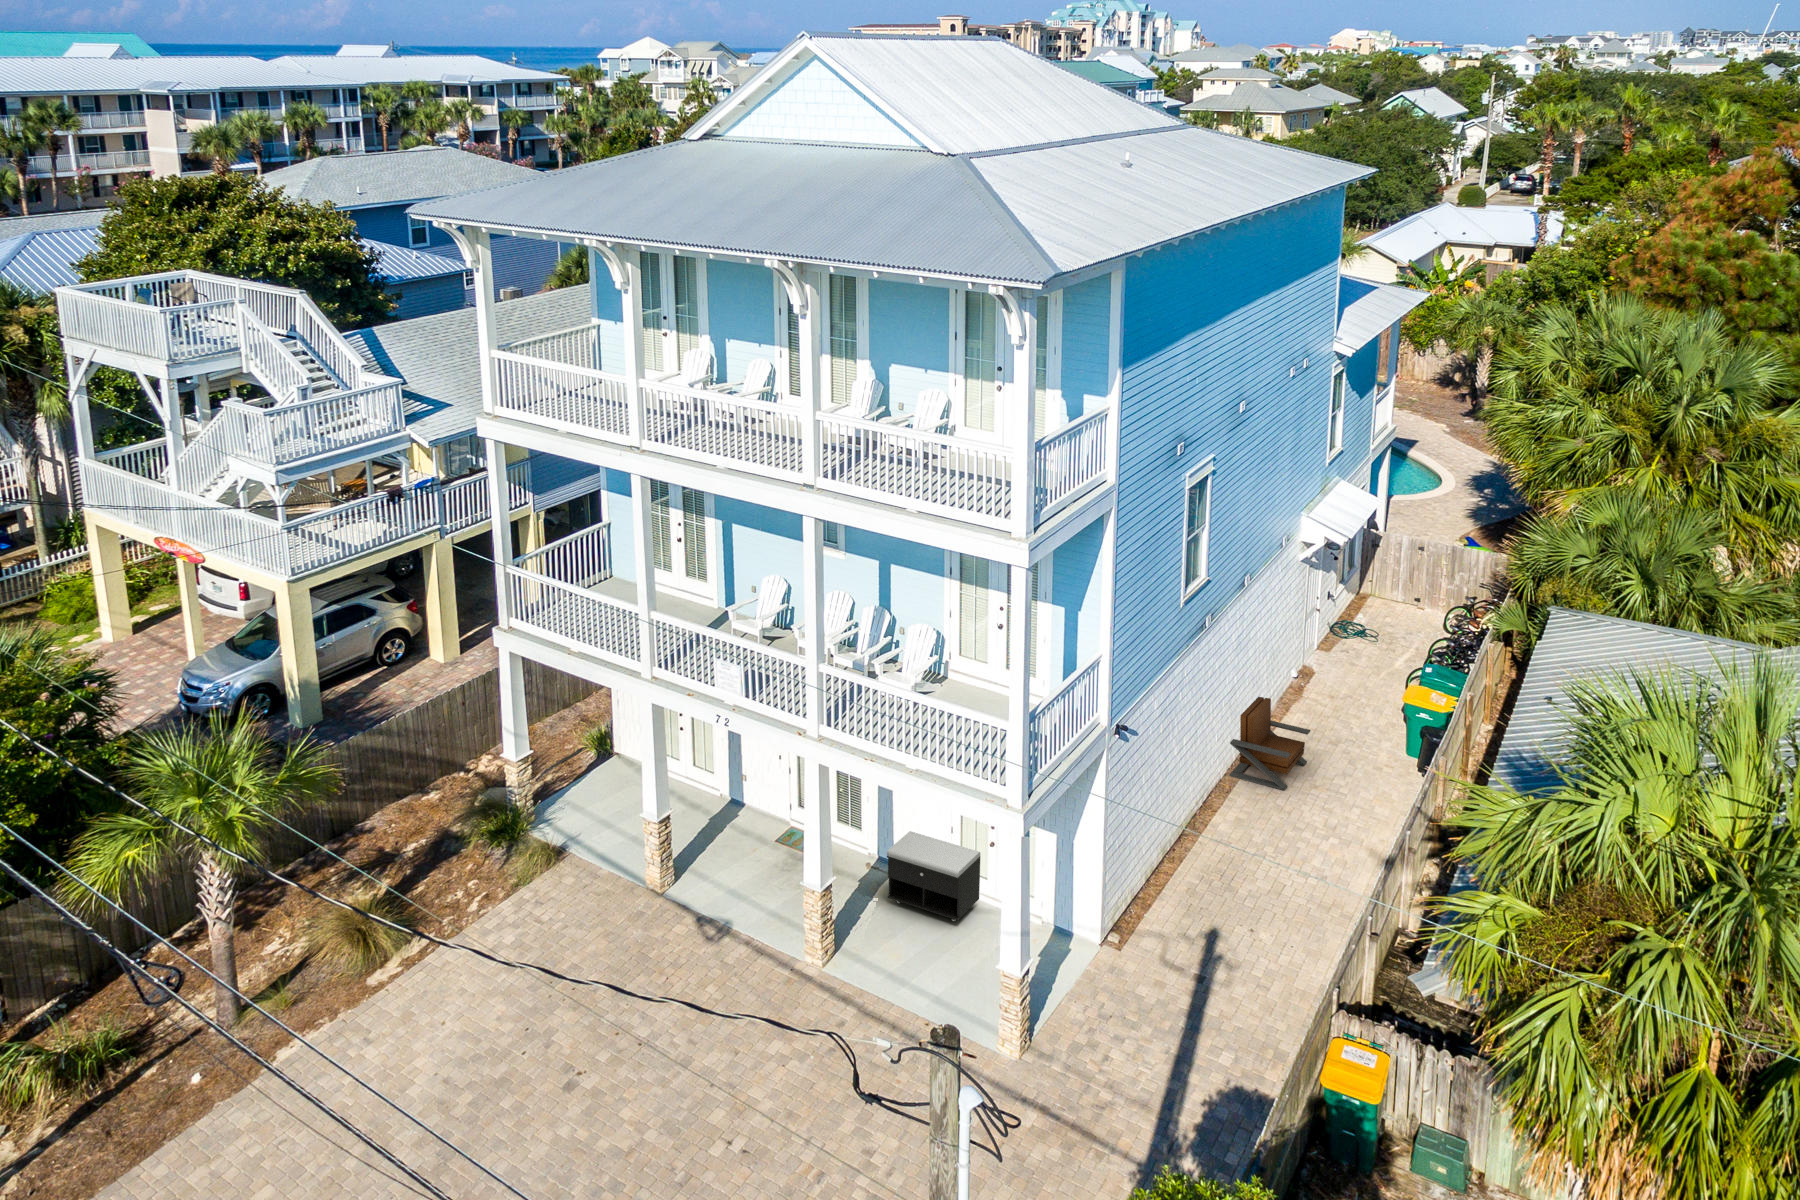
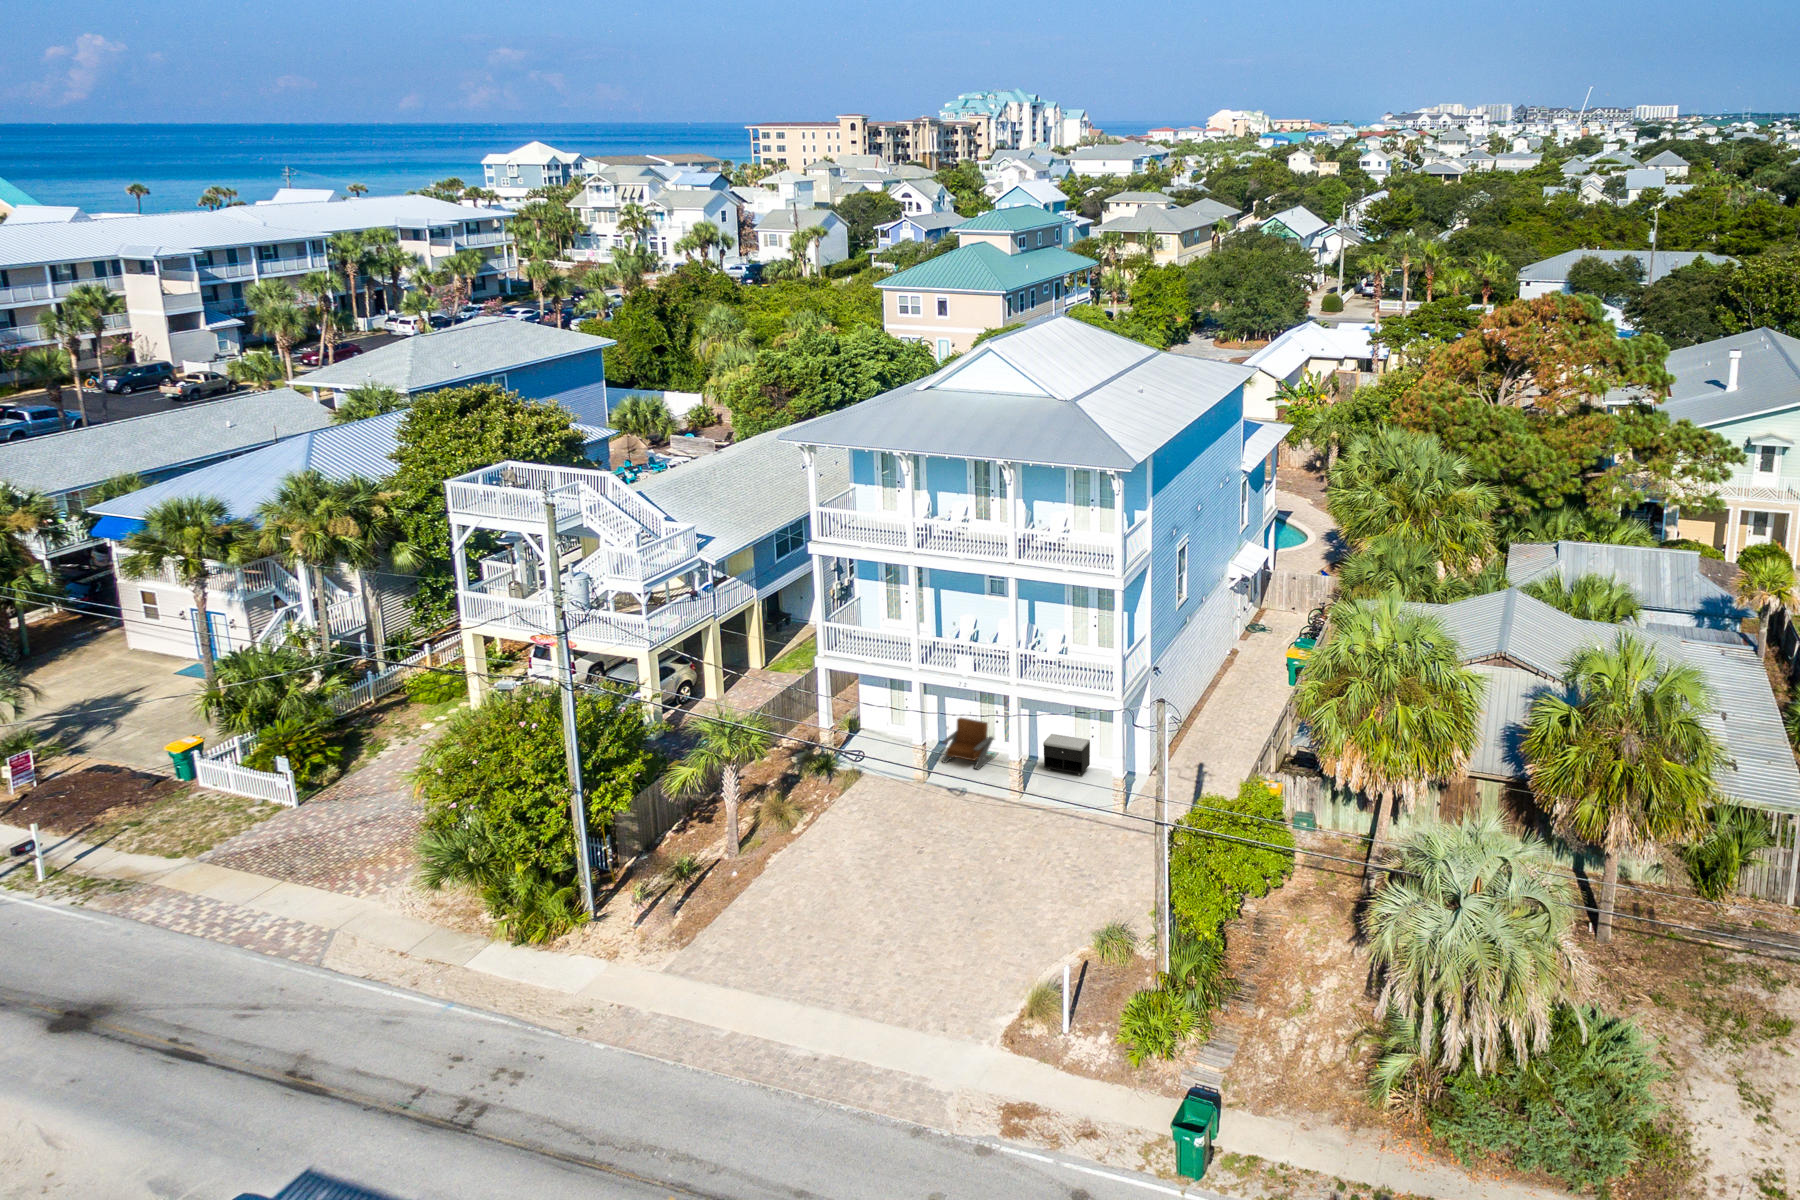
lounge chair: present [1229,697,1310,790] -> present [942,718,993,769]

